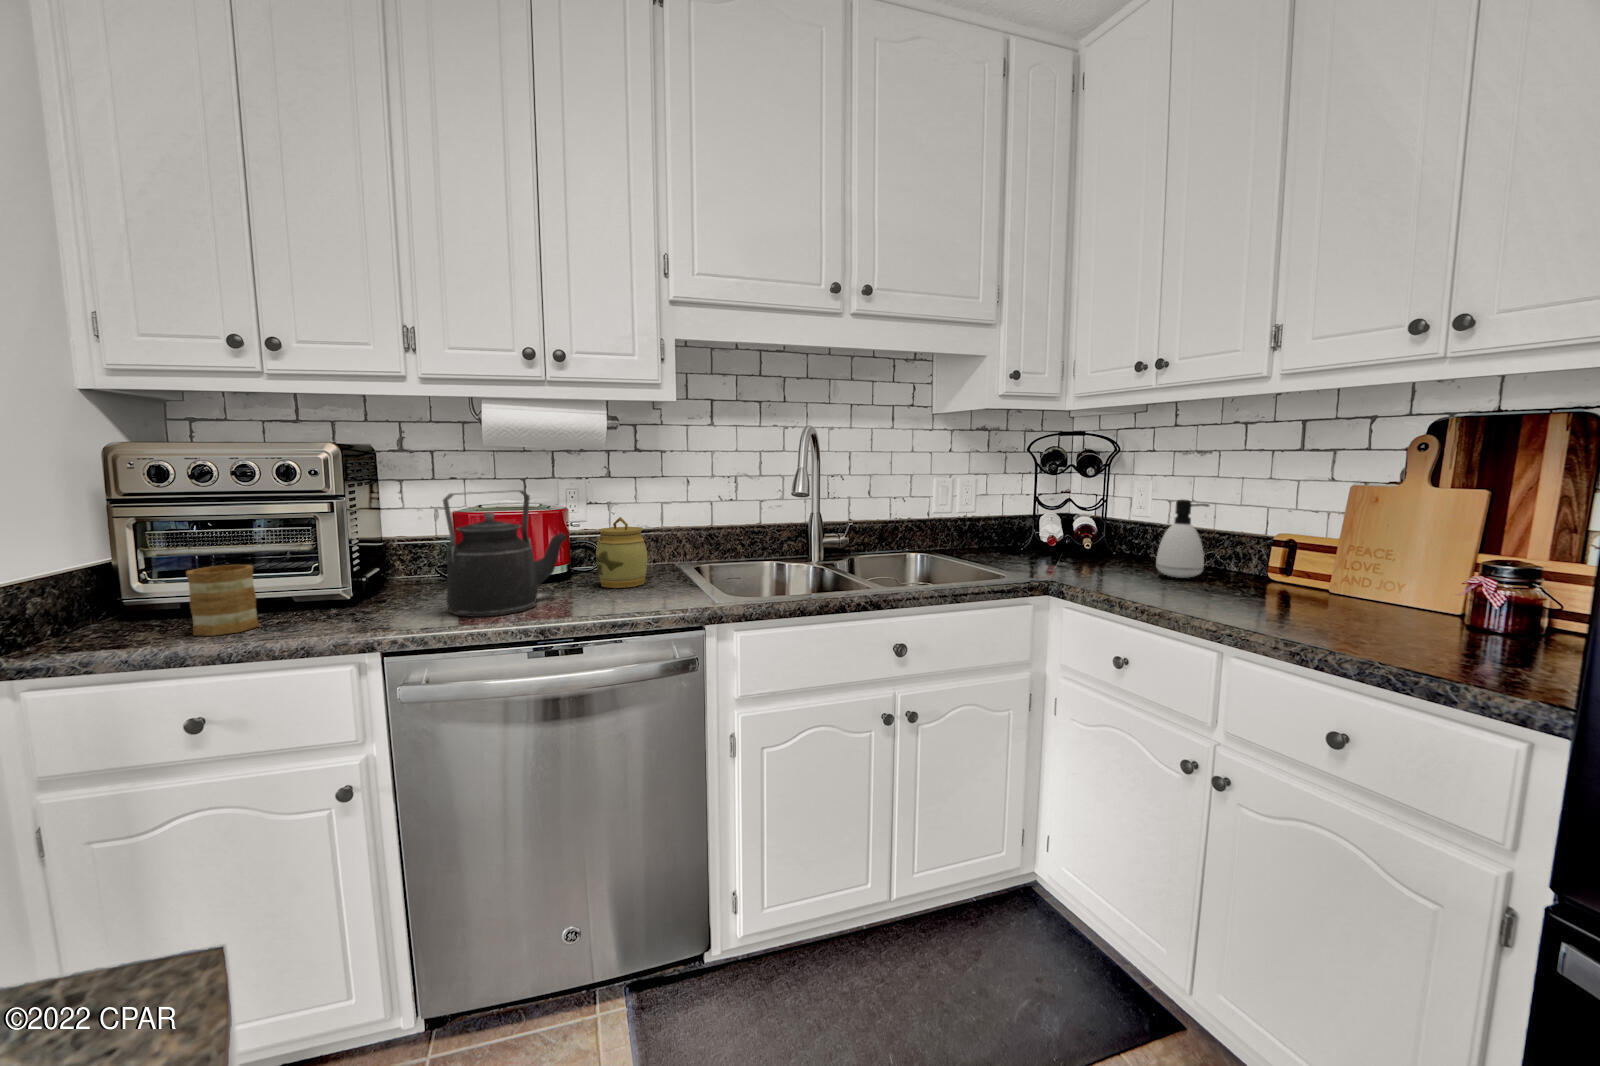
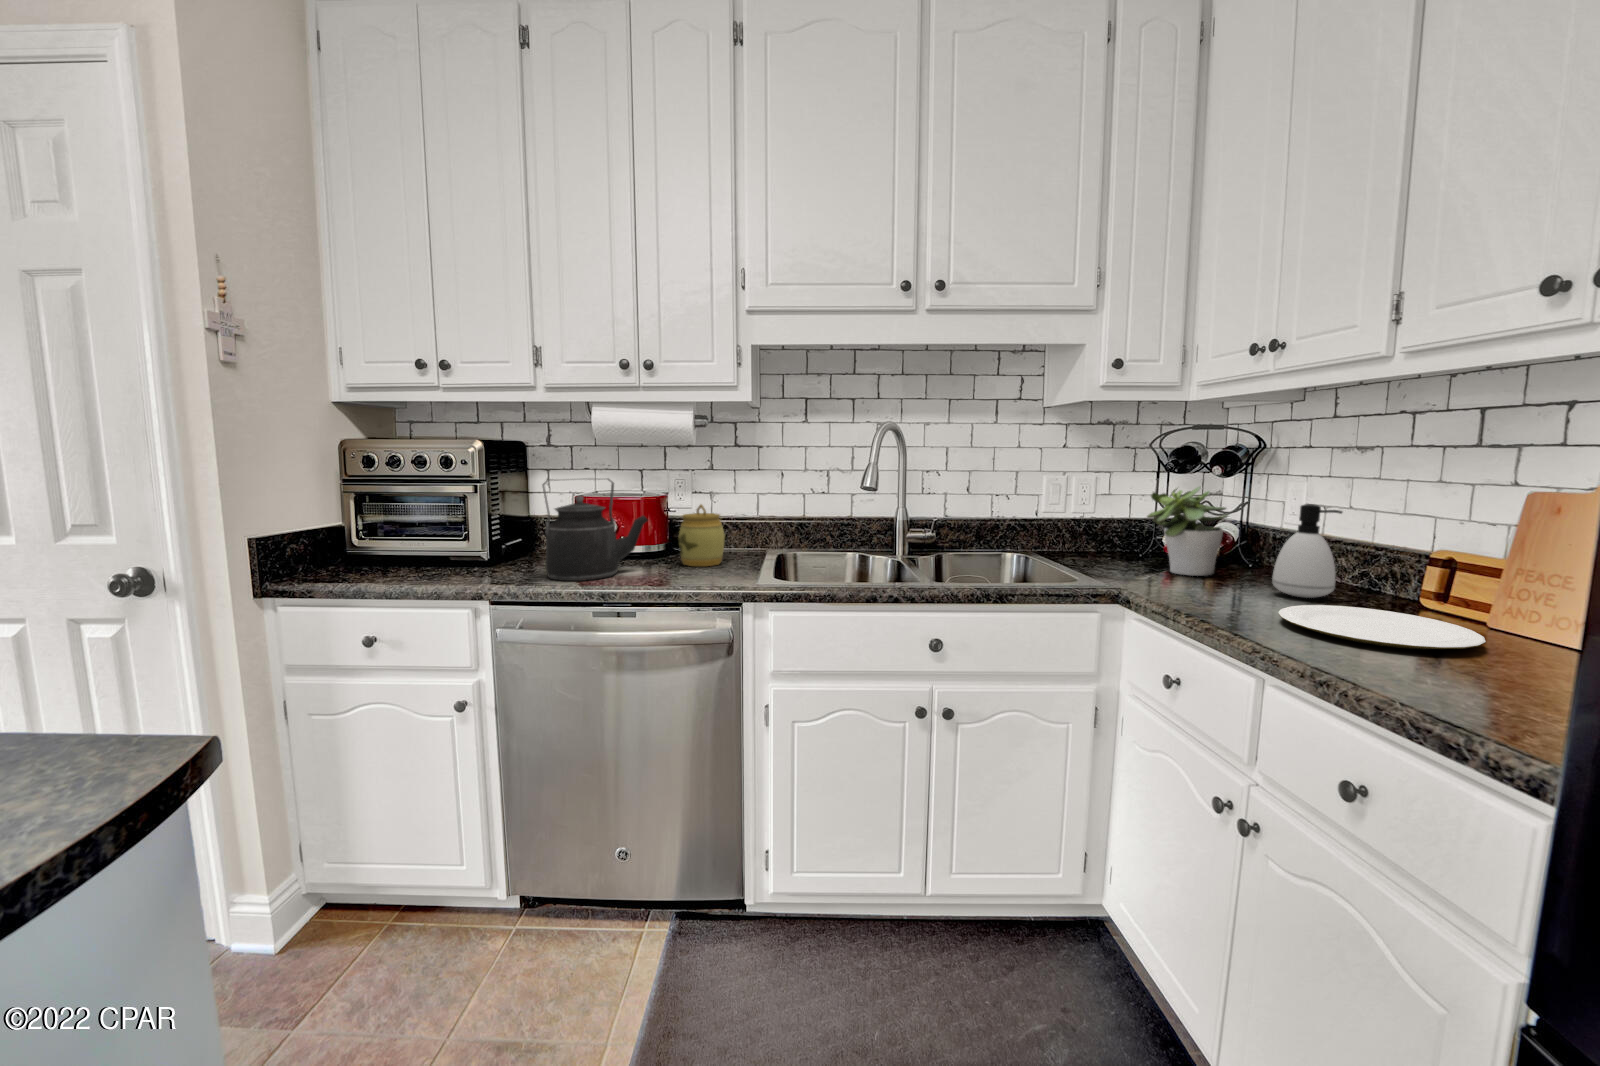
potted plant: none [1039,486,1110,565] -> present [1147,487,1228,576]
mug: present [186,565,259,636] -> none [372,530,423,580]
plate: none [1188,583,1339,613] -> present [1278,605,1486,649]

